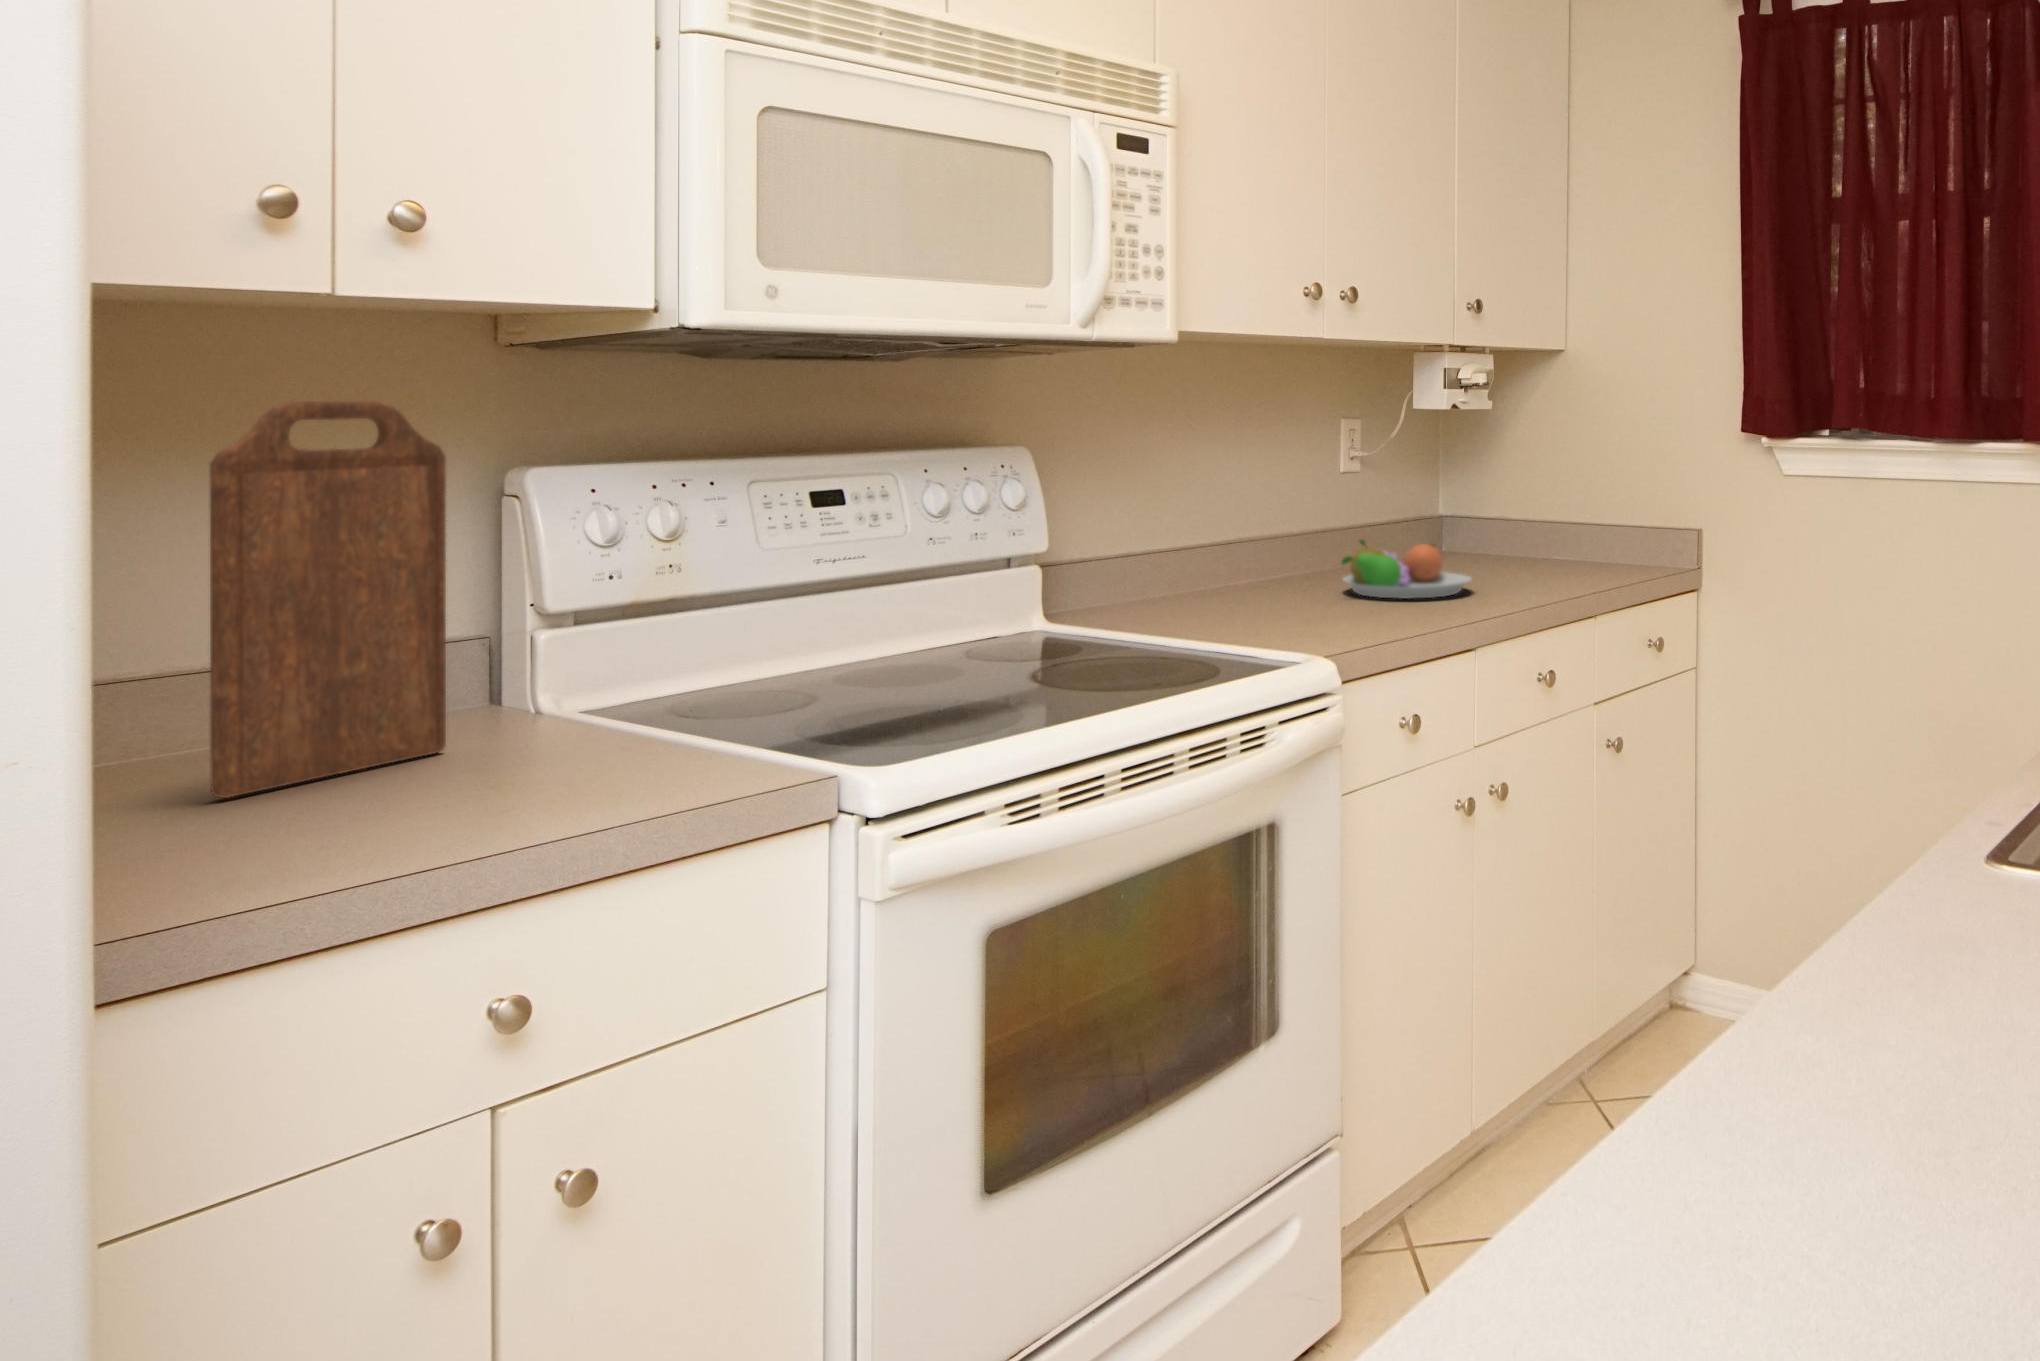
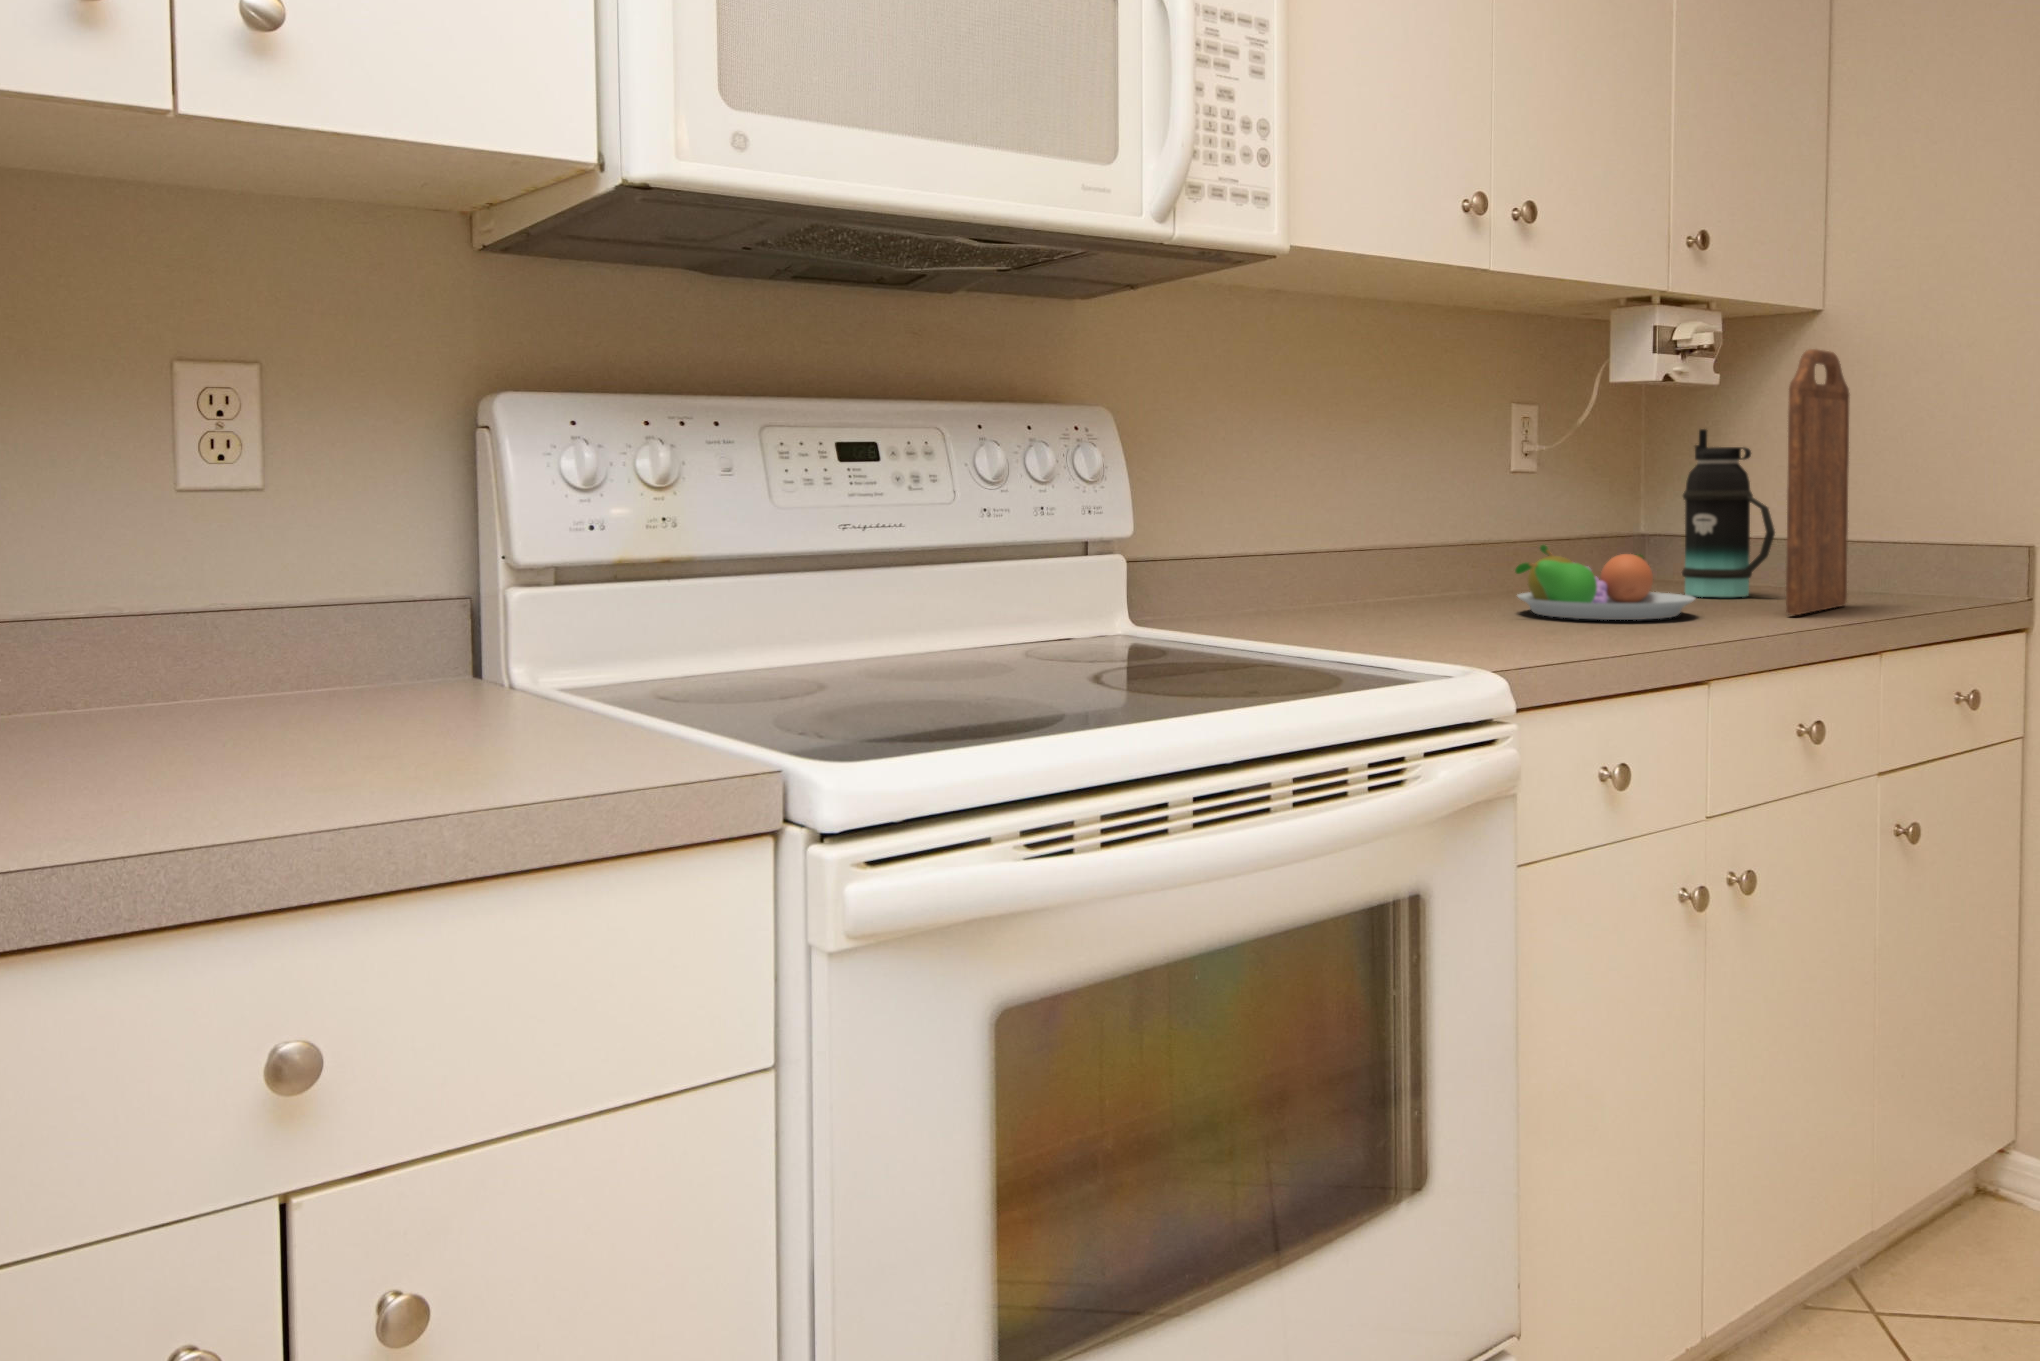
cutting board: present [210,400,446,798] -> present [1786,349,1850,615]
bottle: none [1465,442,1531,571] -> present [1682,429,1775,597]

